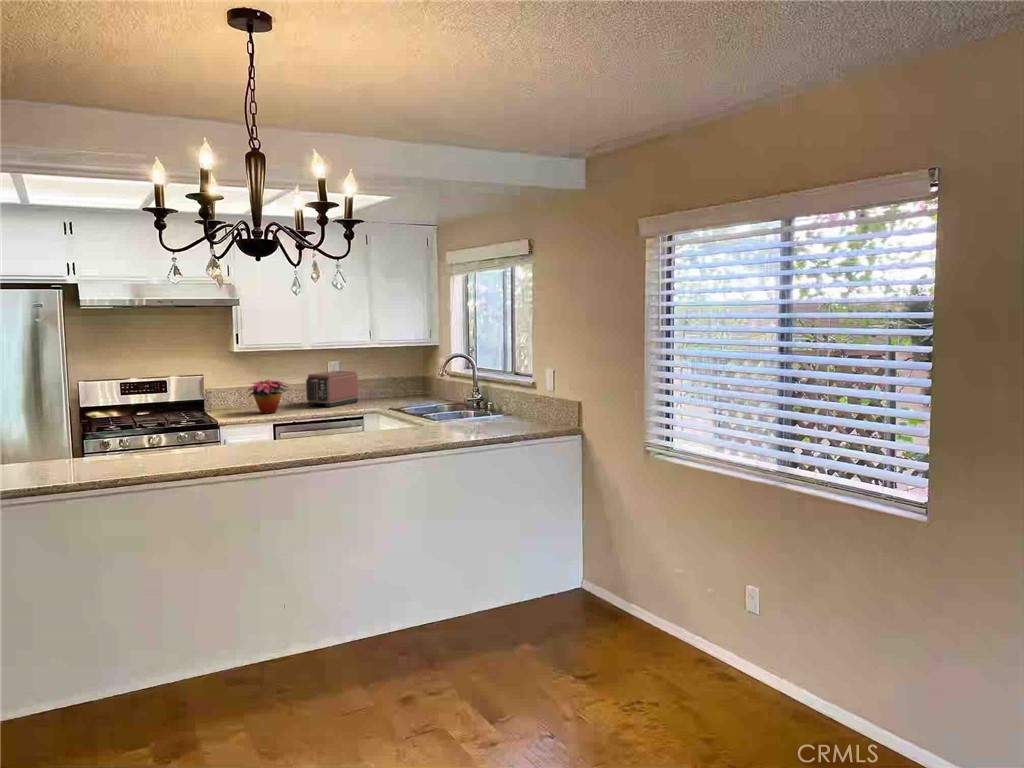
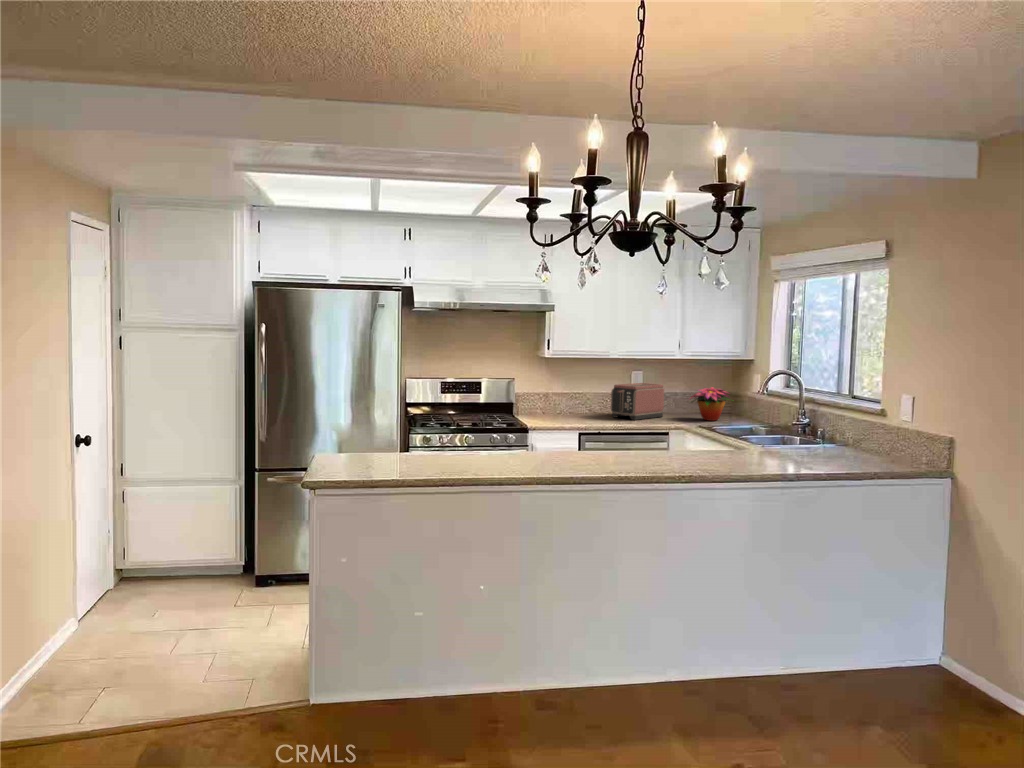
flower arrangement: present [248,379,288,413] -> present [690,387,732,421]

